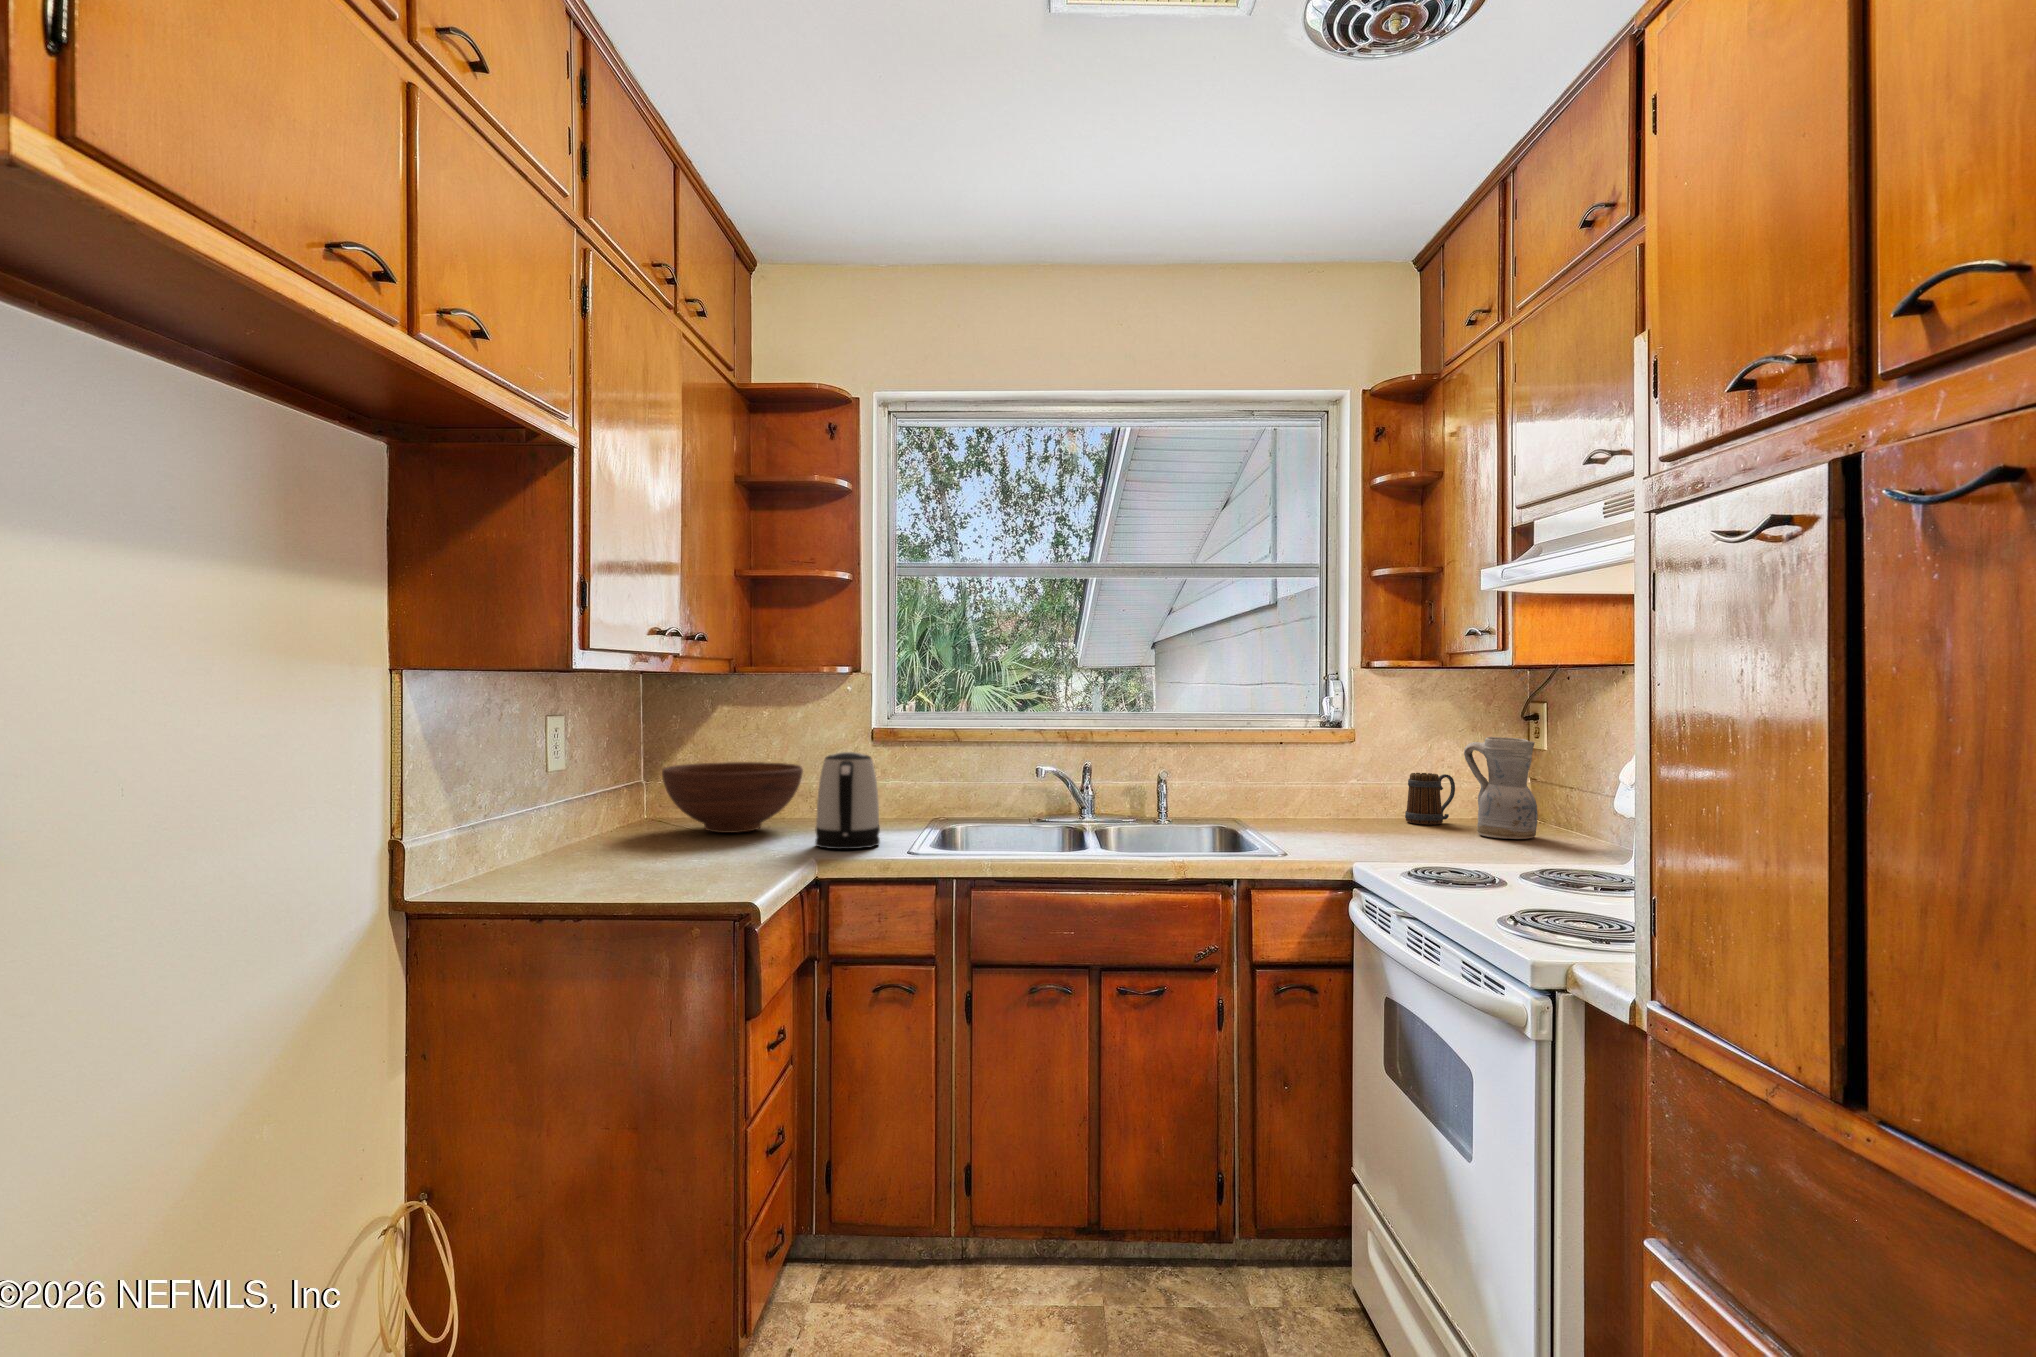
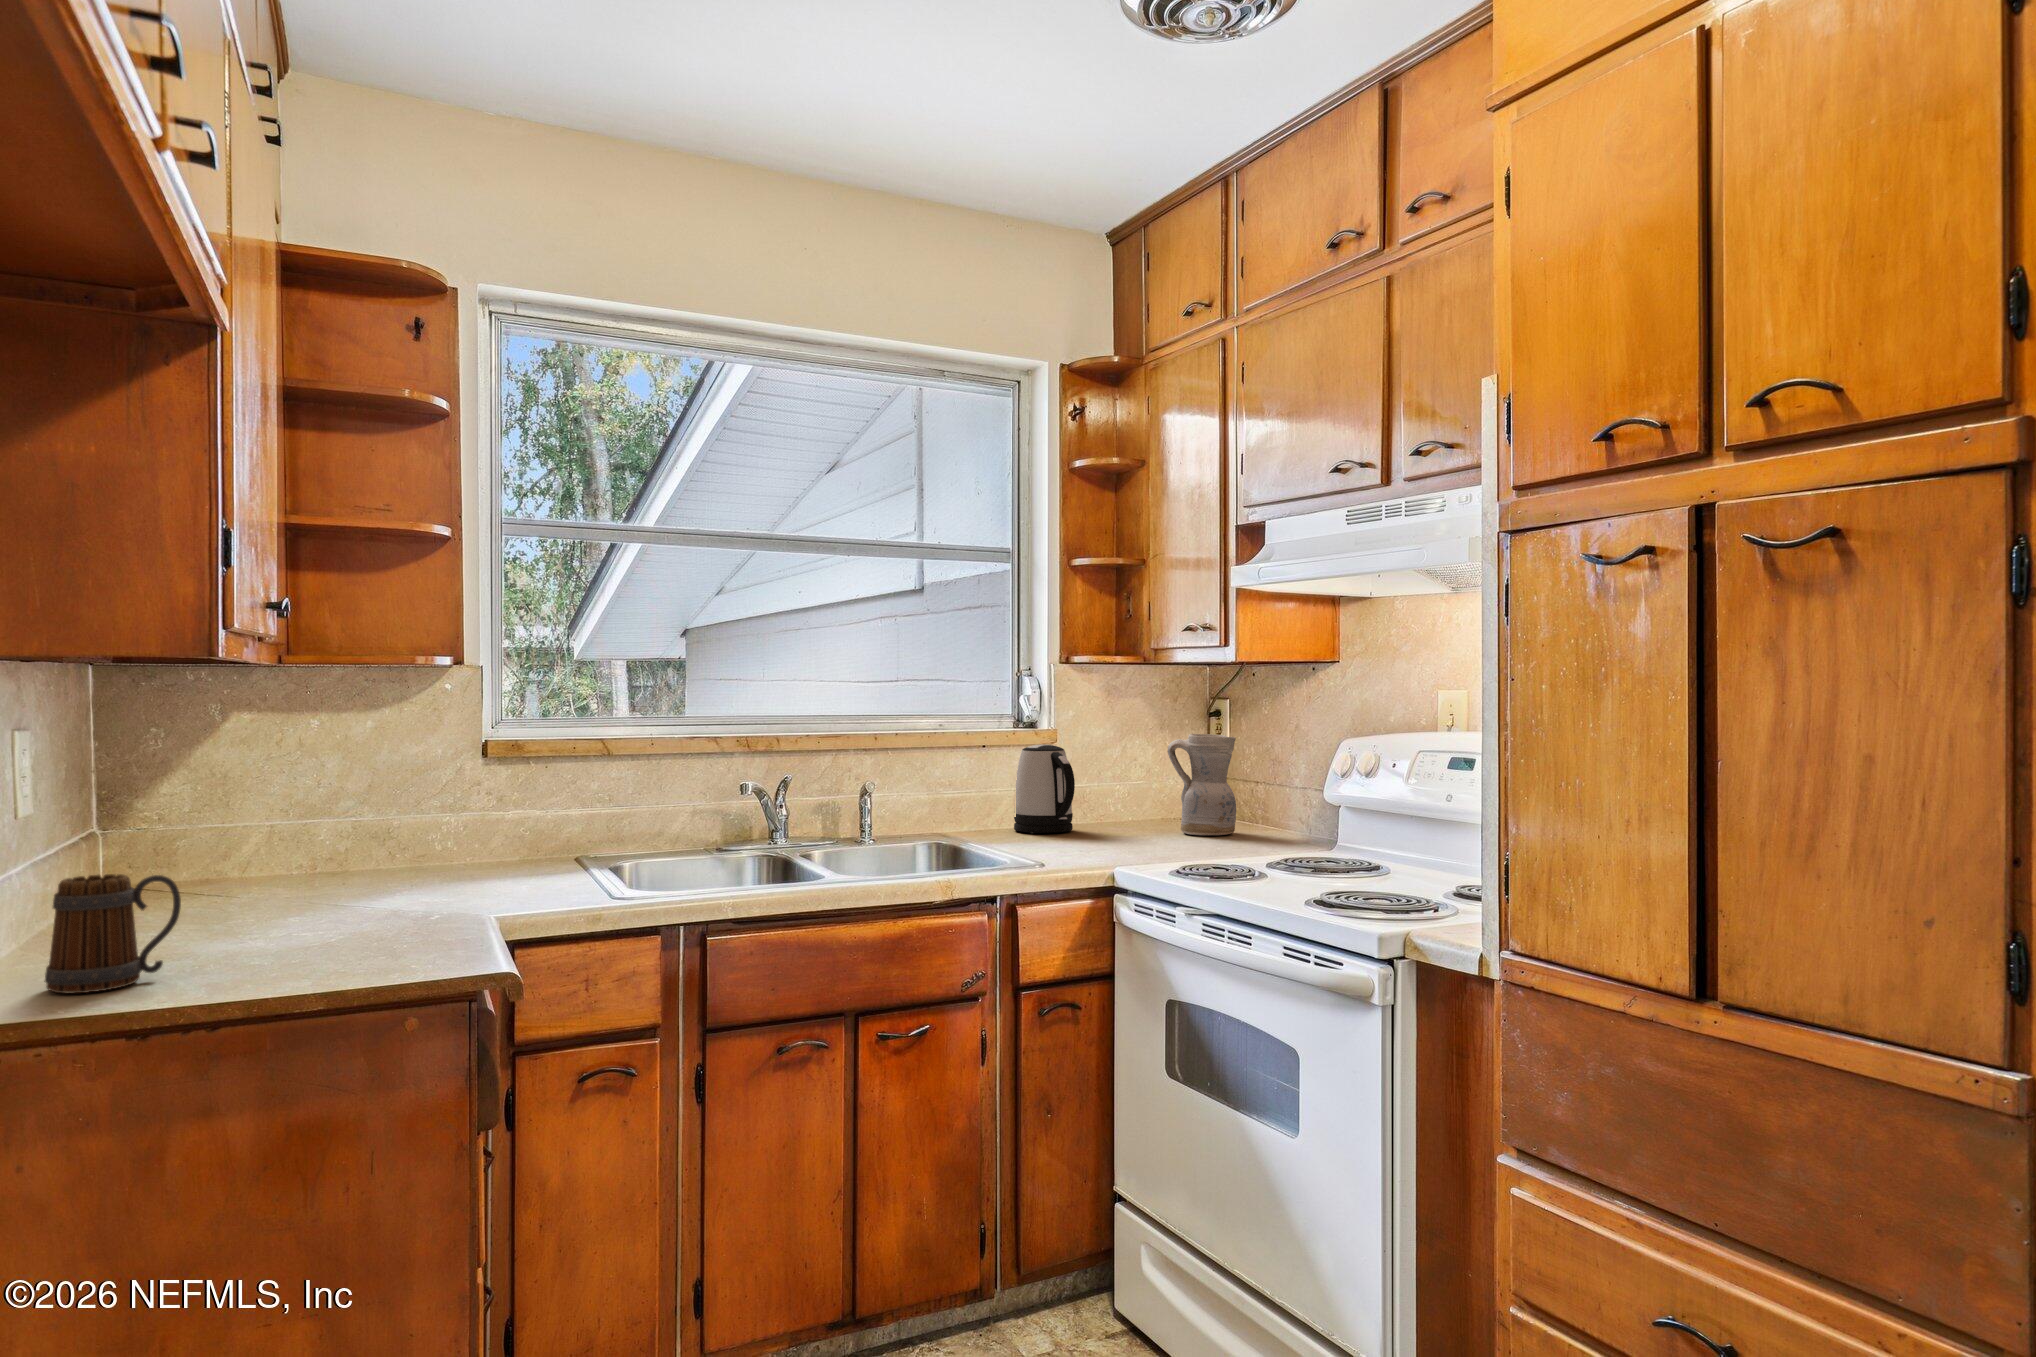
kettle: present [815,752,880,849] -> present [1014,745,1075,833]
fruit bowl: present [662,762,803,833] -> none [196,794,417,894]
mug: present [1405,773,1455,825] -> present [45,874,181,994]

